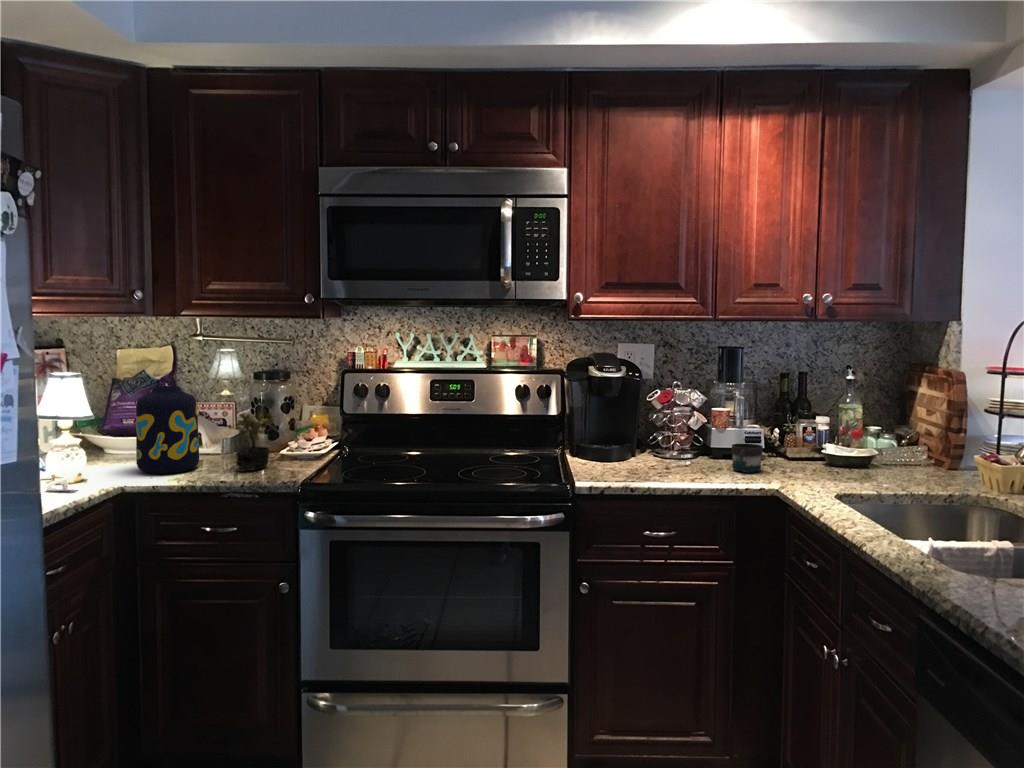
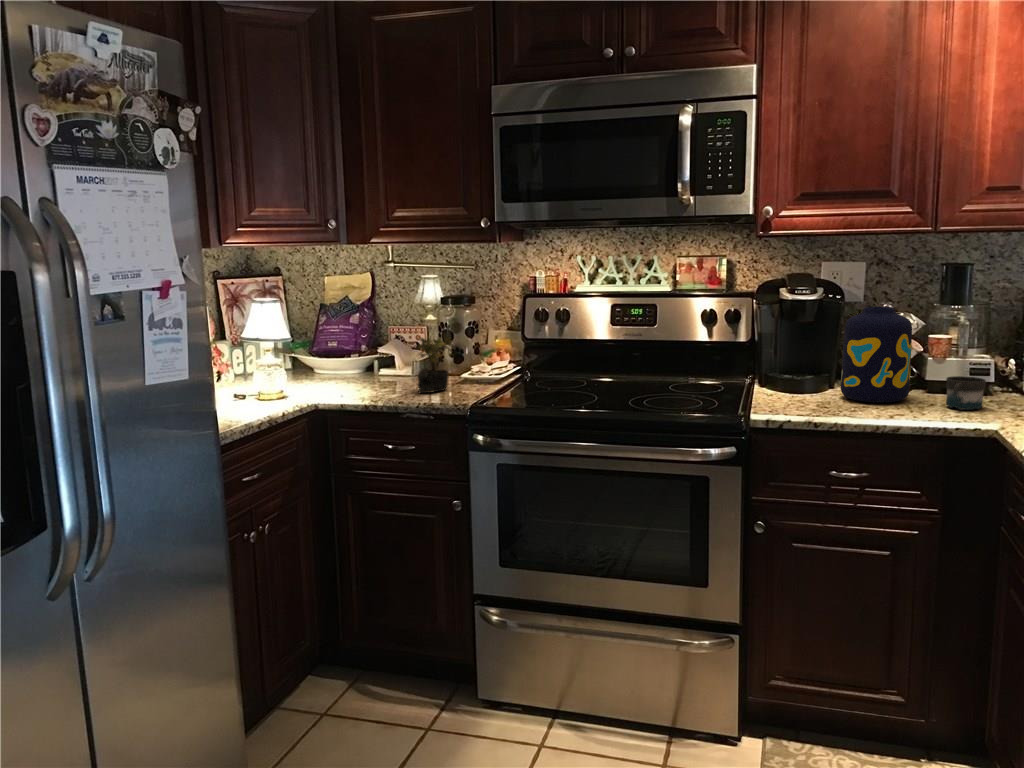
vase: present [136,386,199,473] -> present [841,307,912,403]

